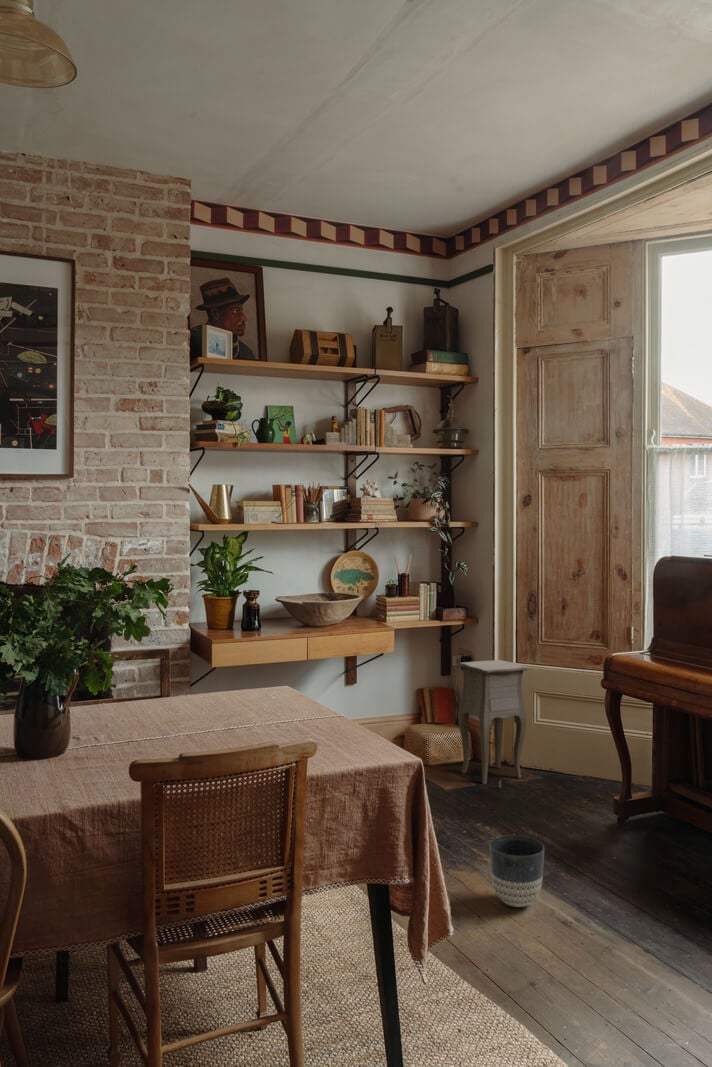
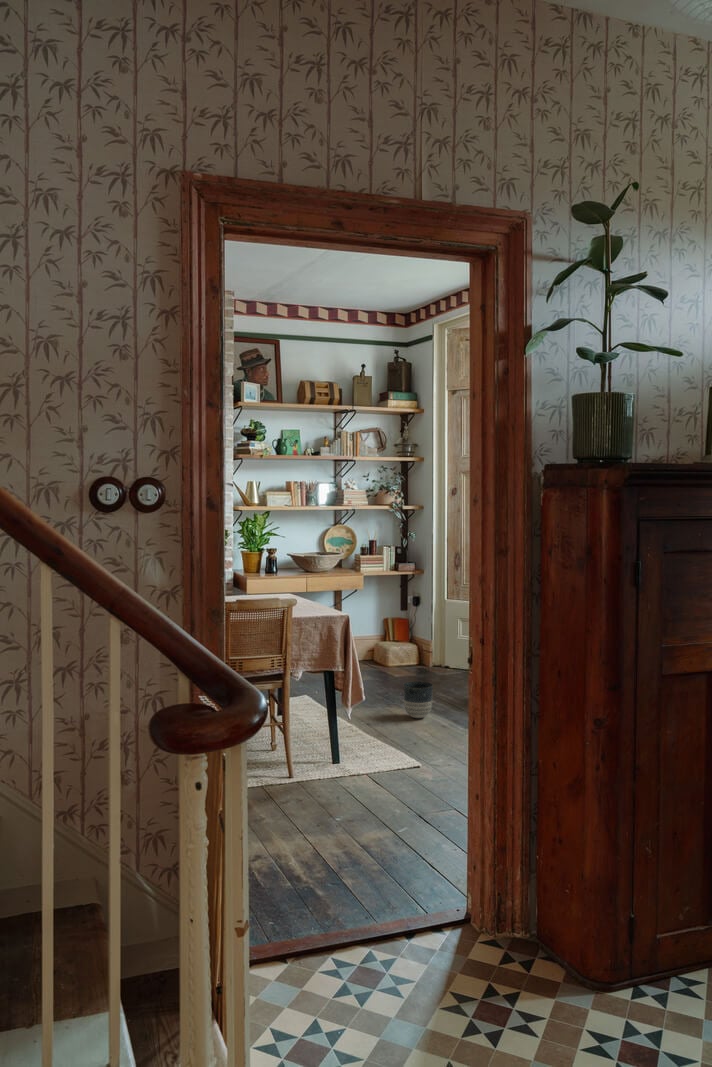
side table: present [458,660,527,788] -> none [406,596,450,675]

